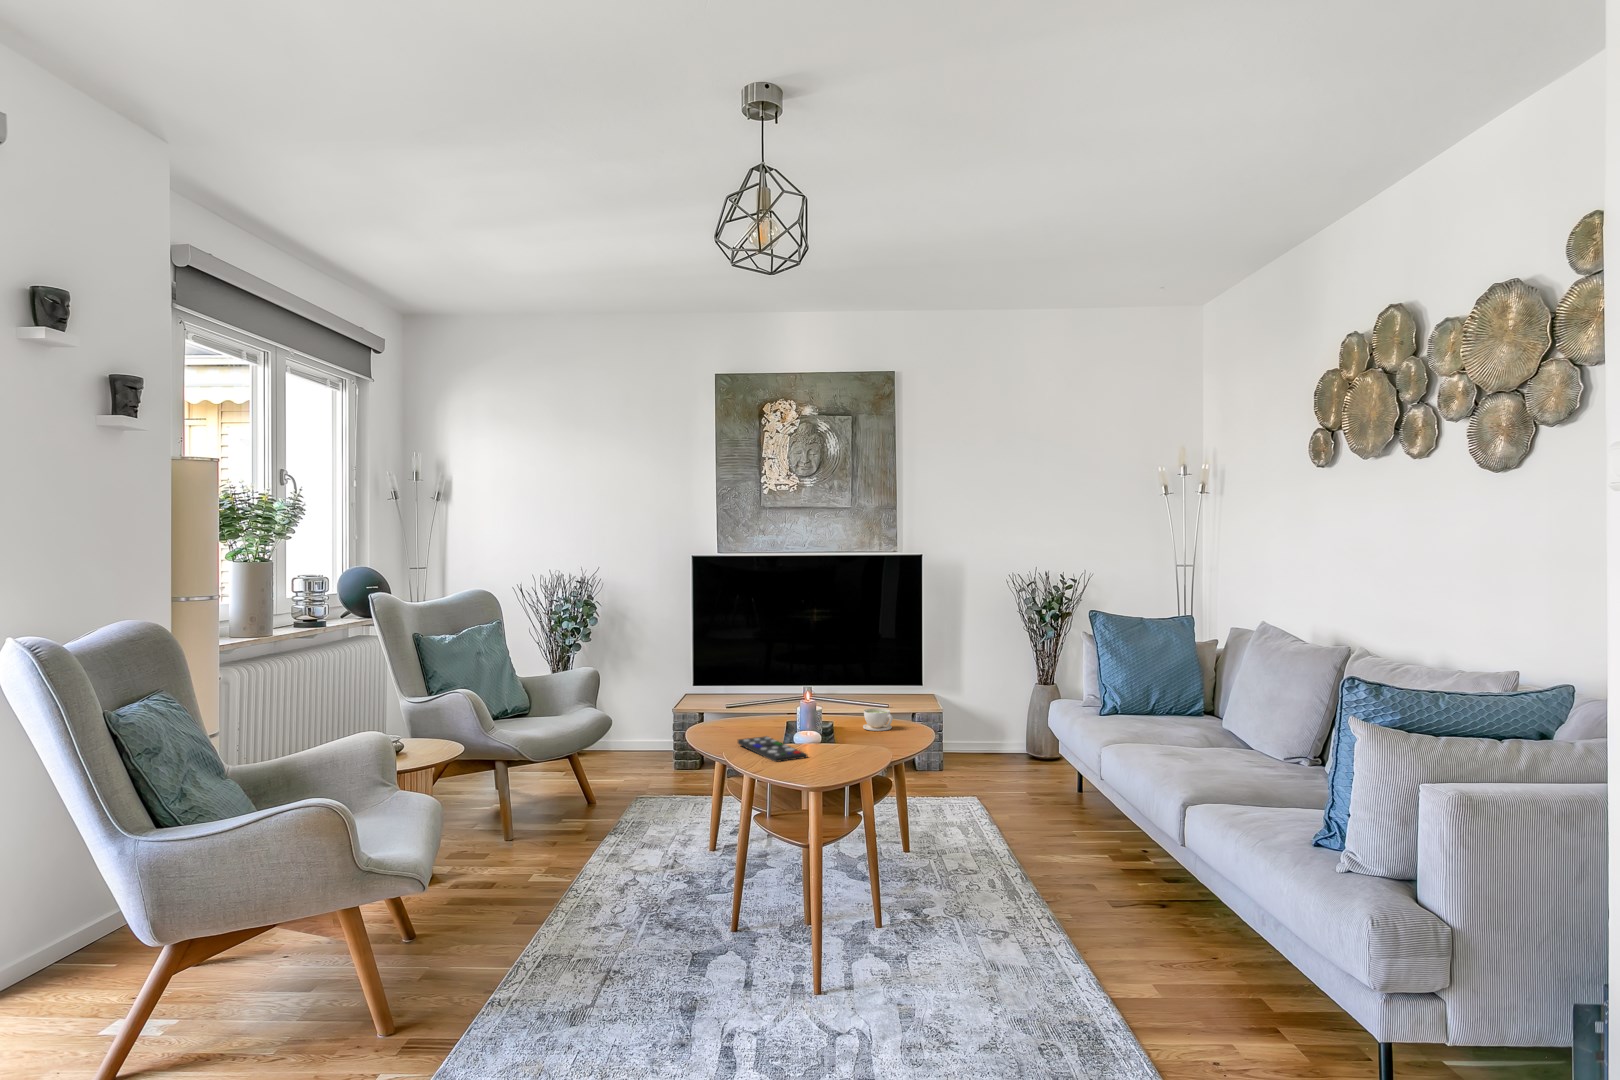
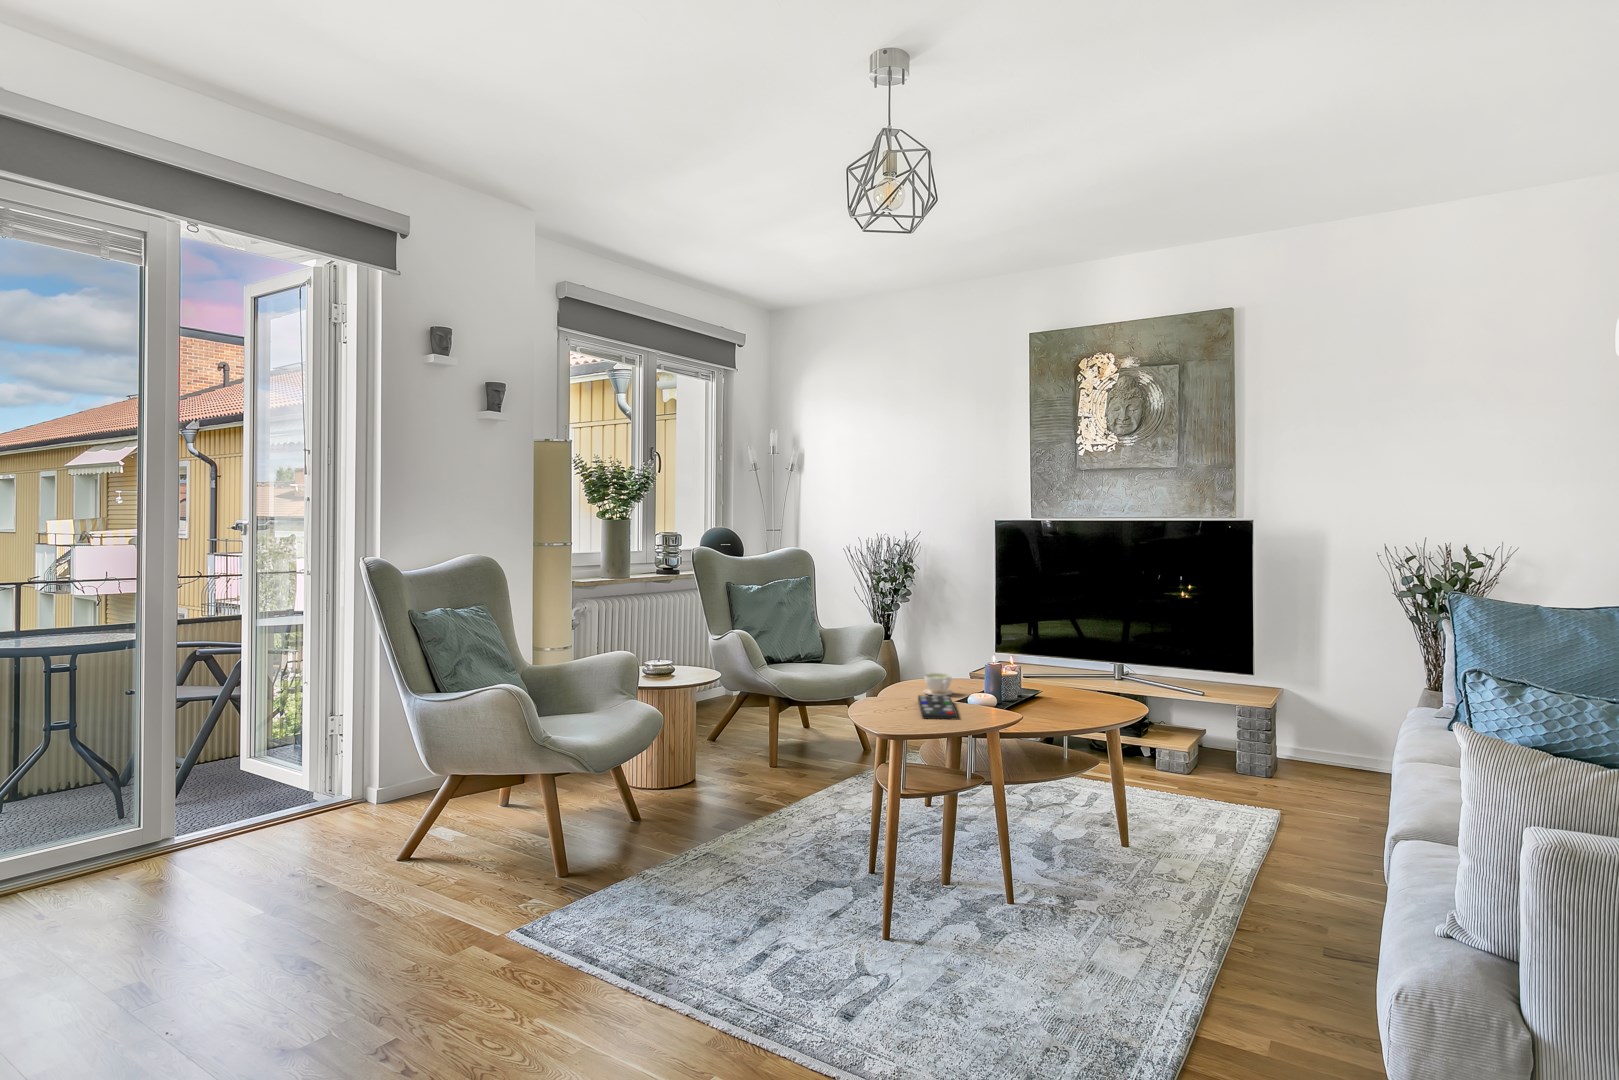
coffee cup: present [863,708,893,731] -> present [924,673,953,696]

